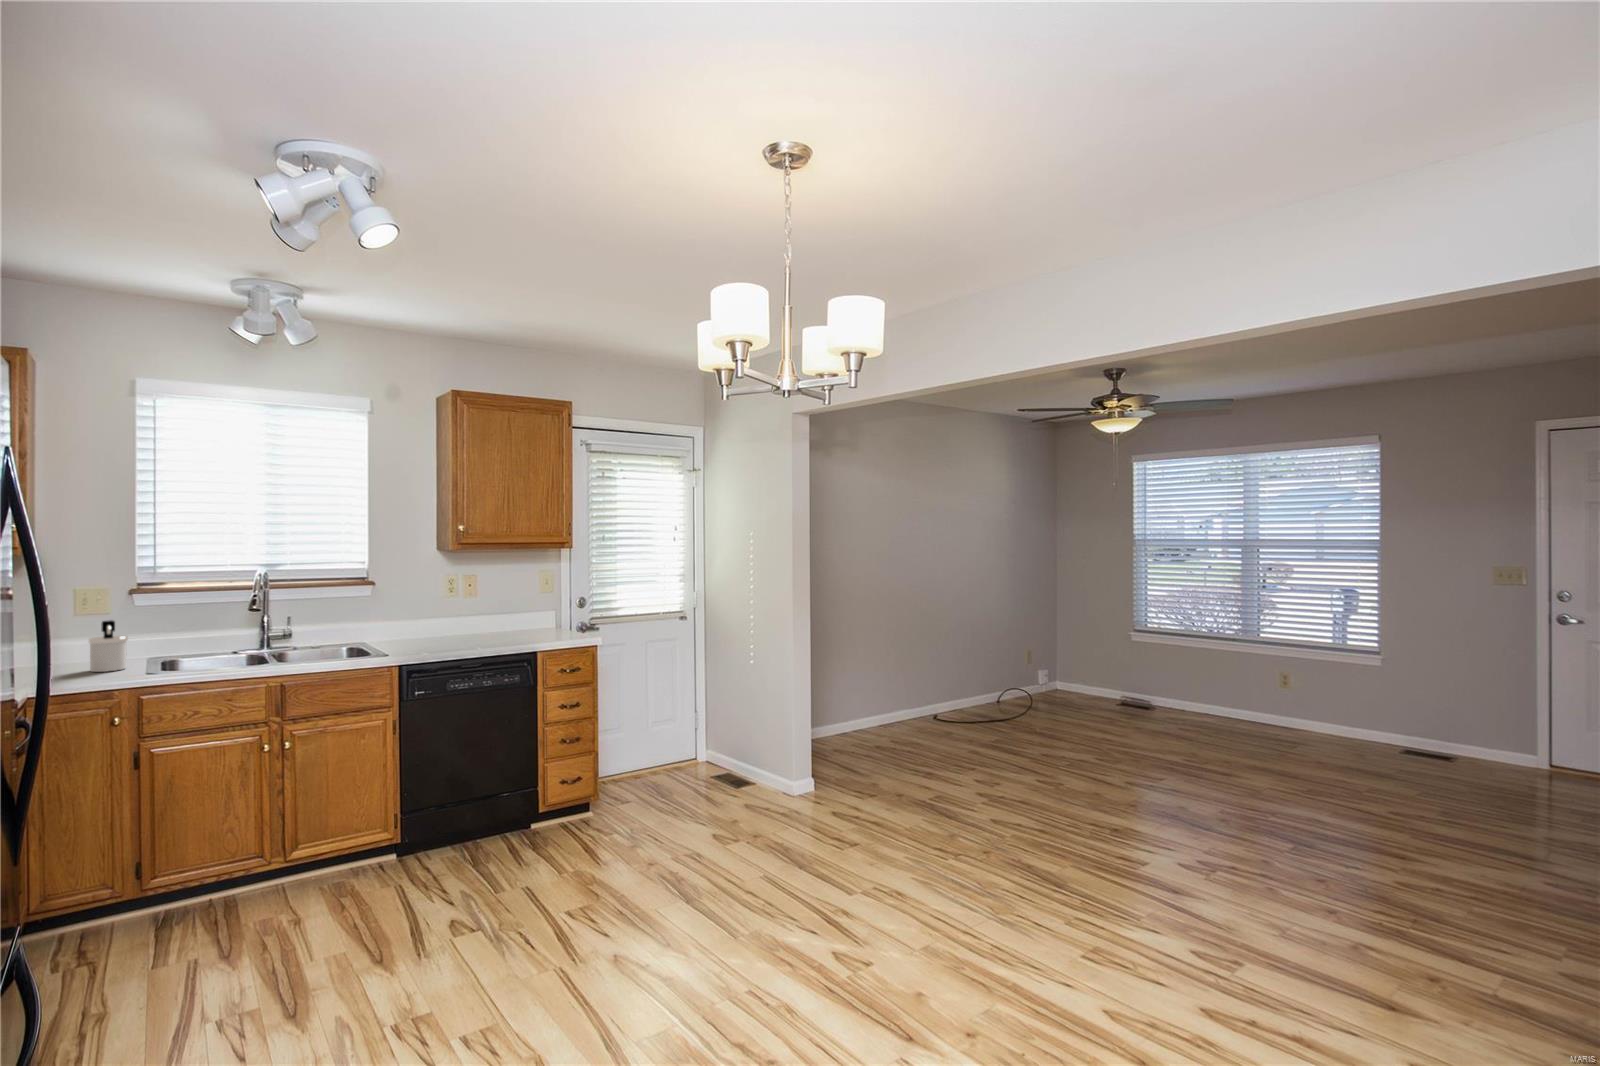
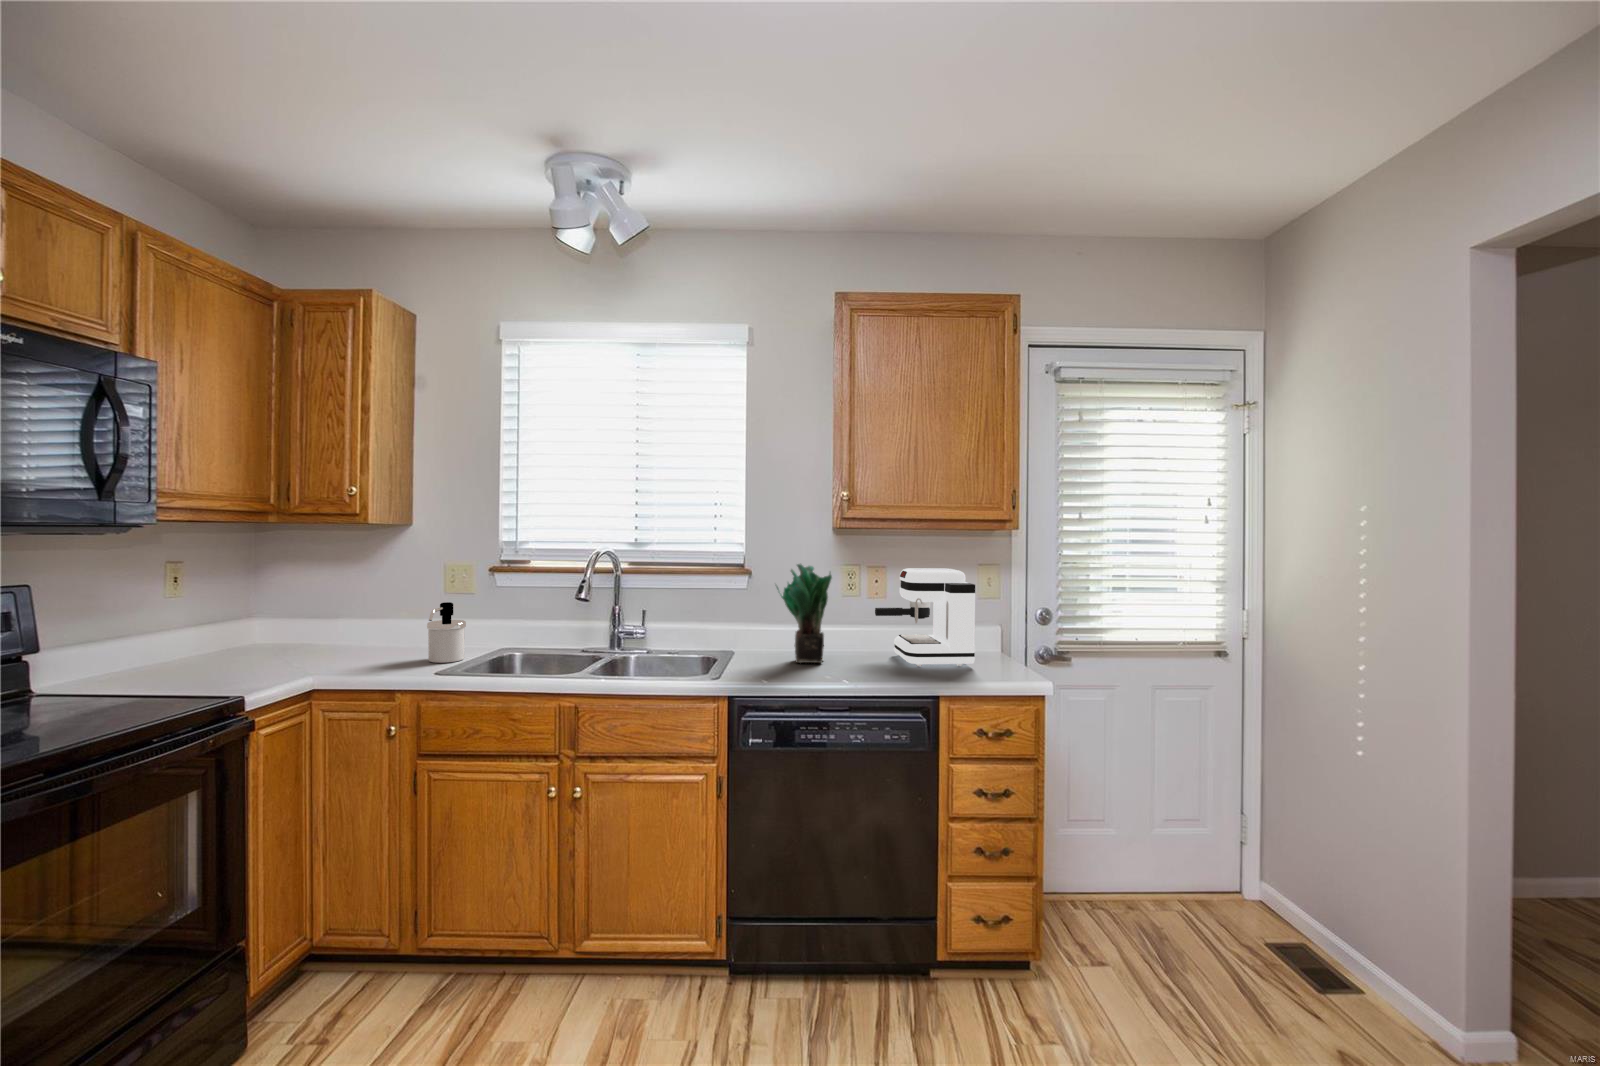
potted plant: none [408,575,453,645] -> present [776,564,832,663]
coffee maker: none [478,575,549,639] -> present [875,568,975,666]

